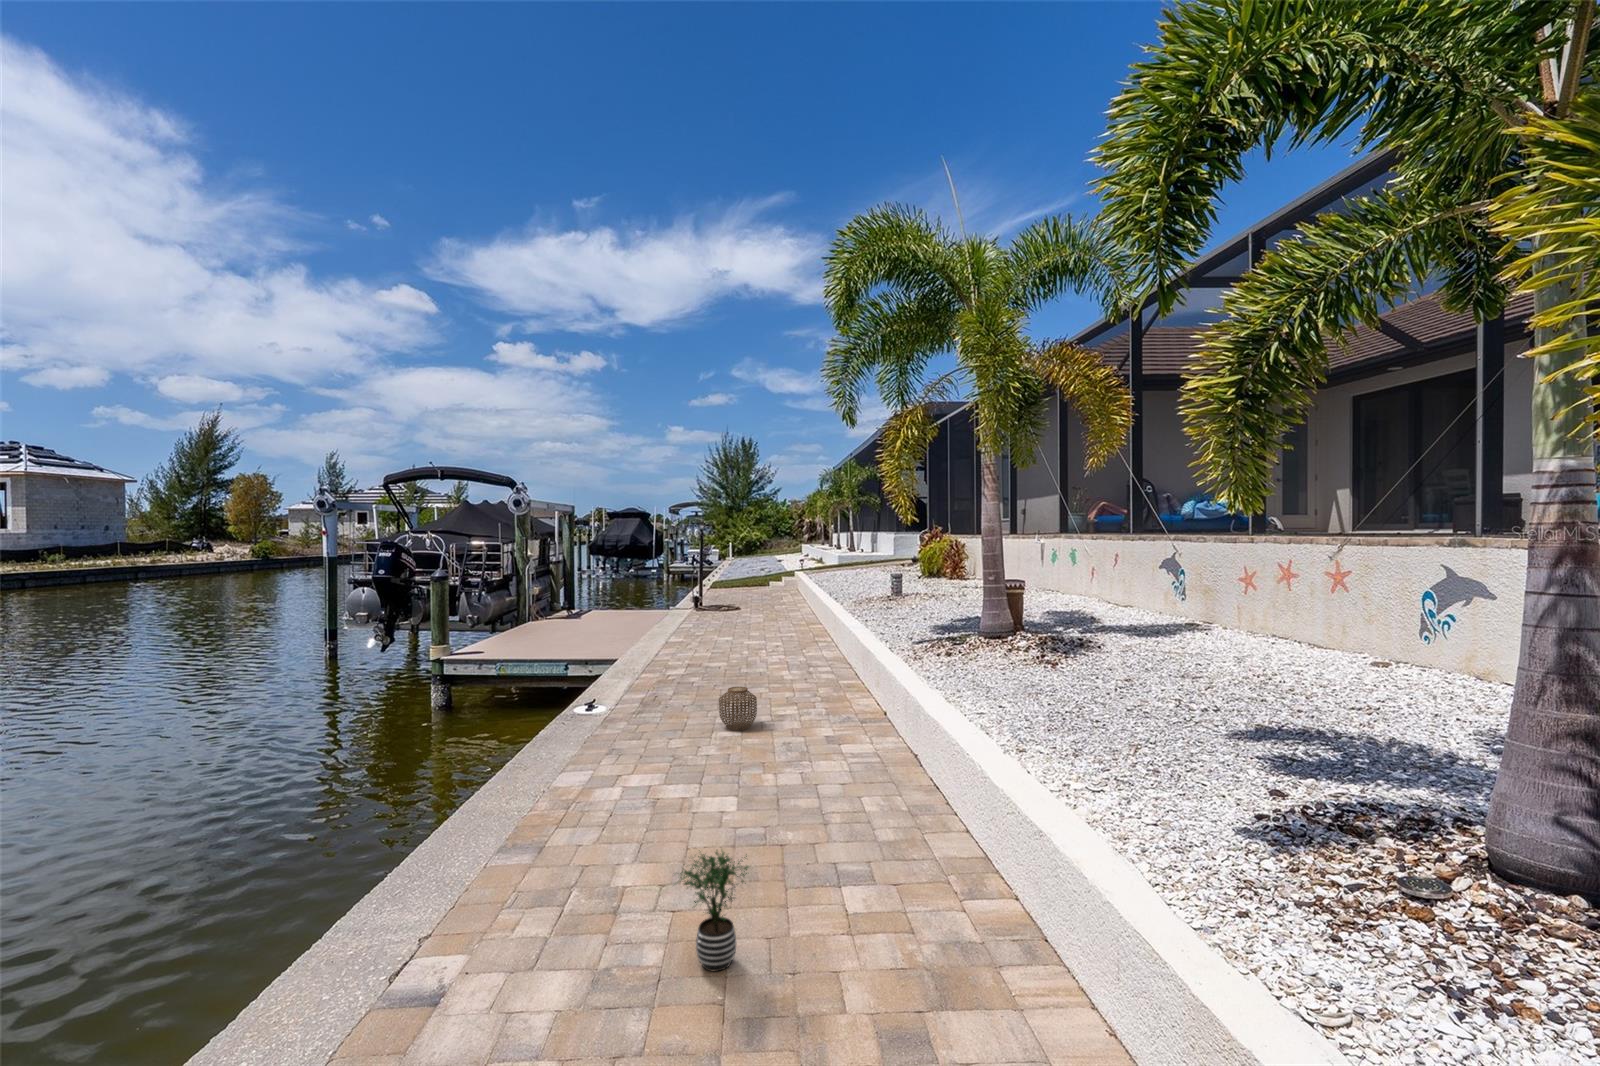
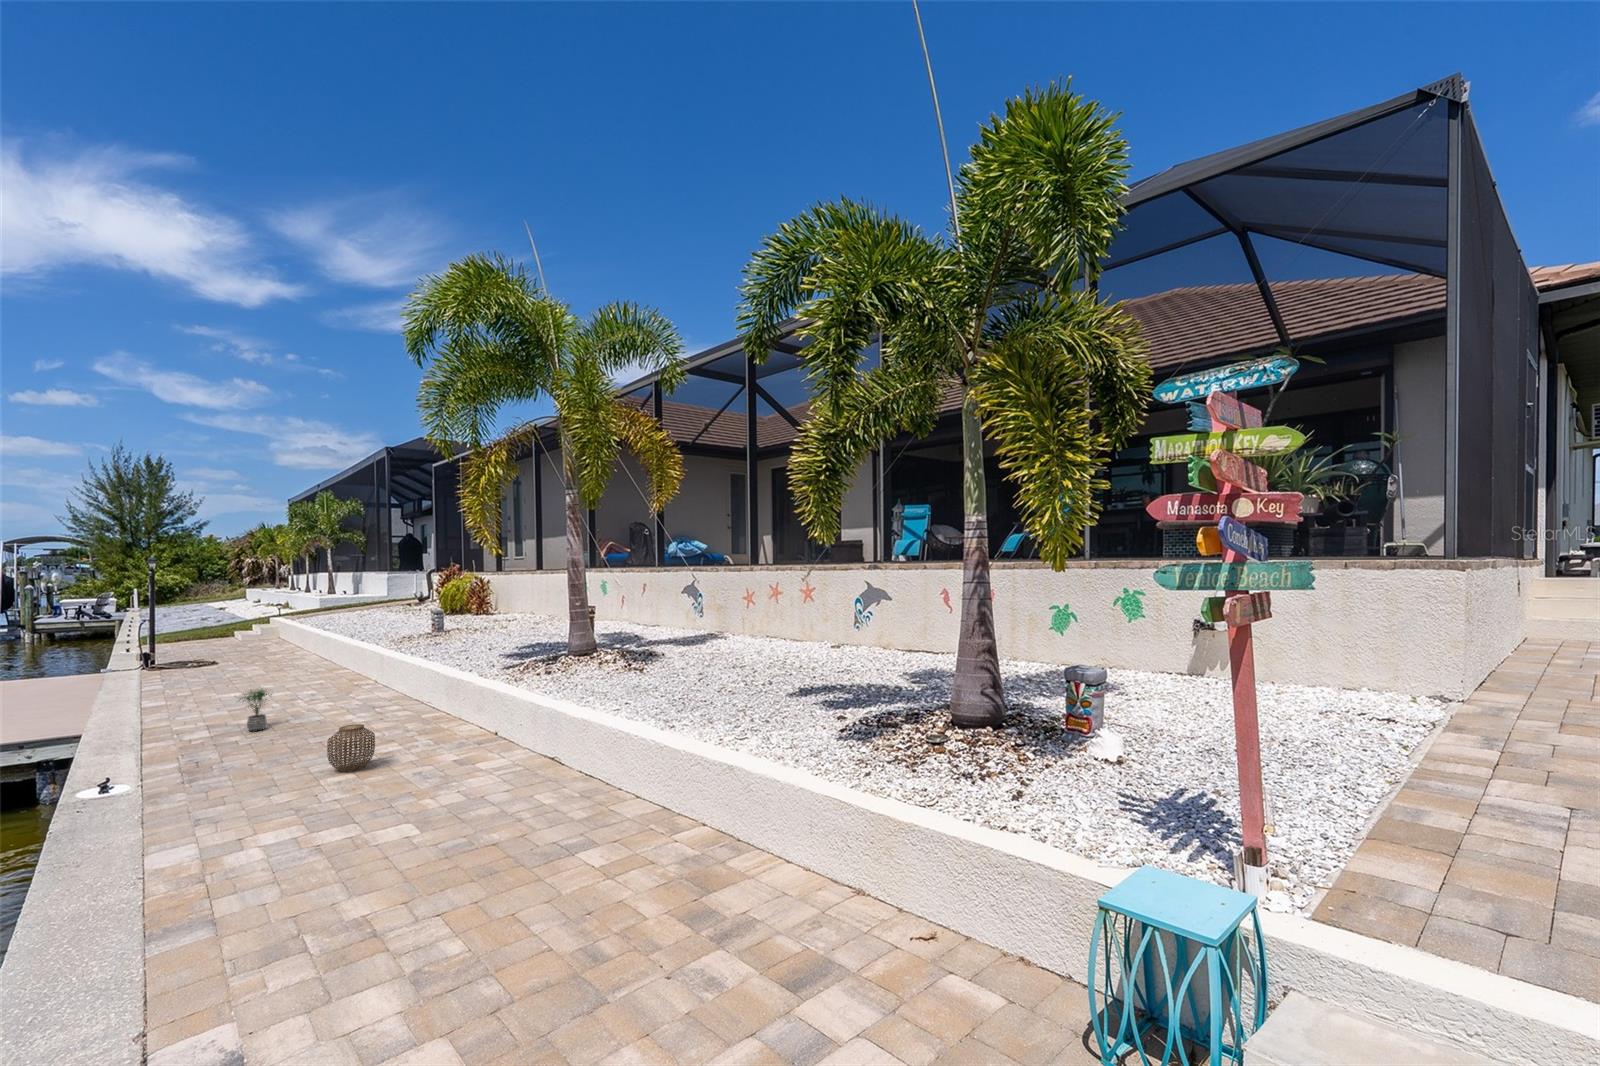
potted plant: present [680,851,749,972] -> present [238,689,272,732]

